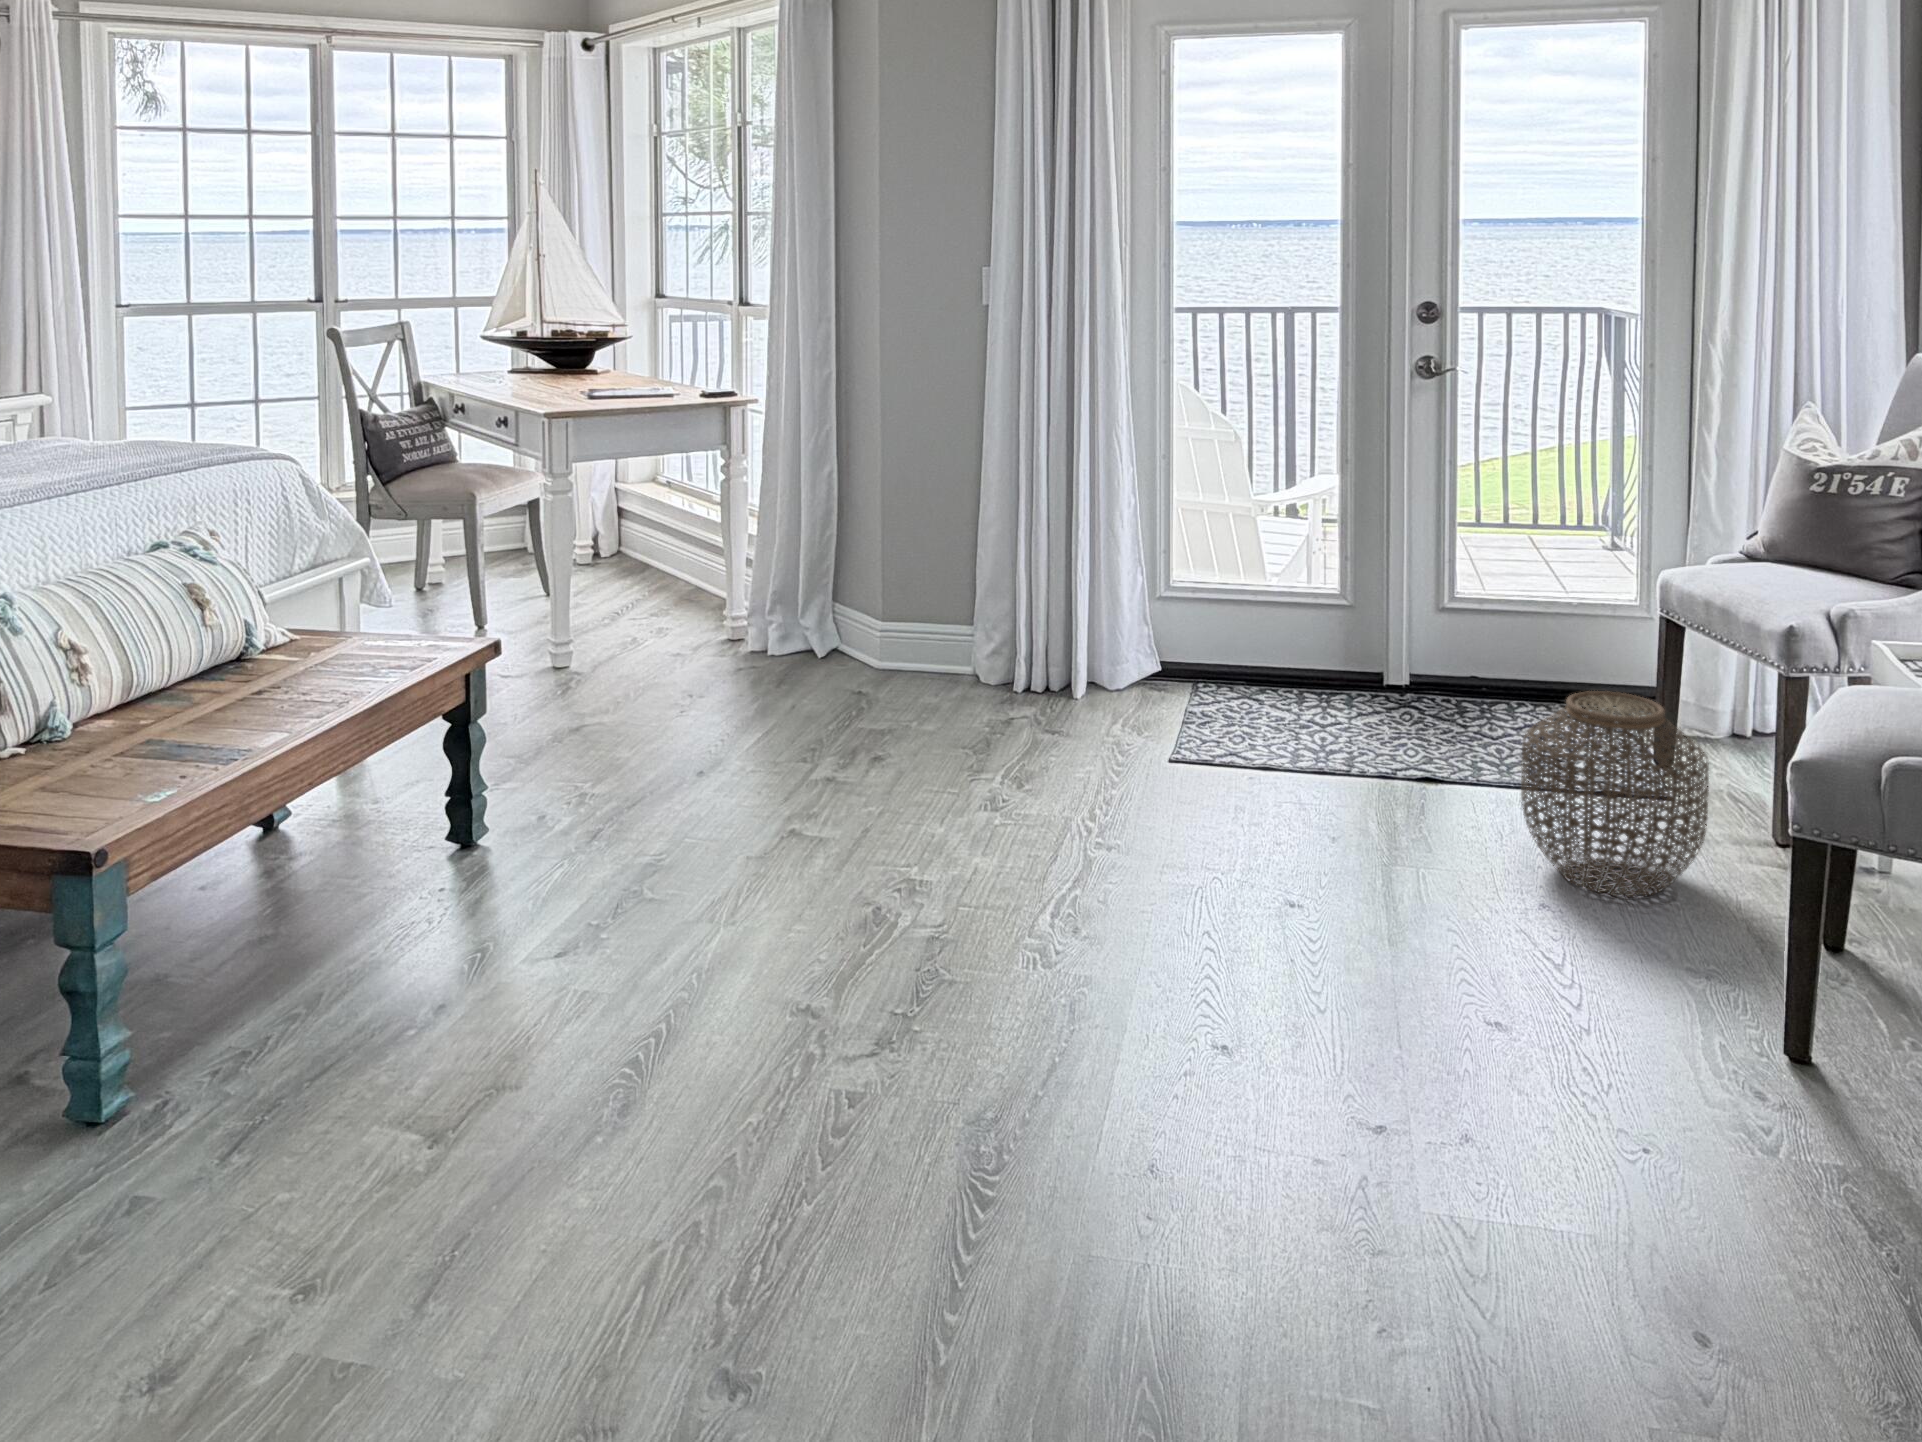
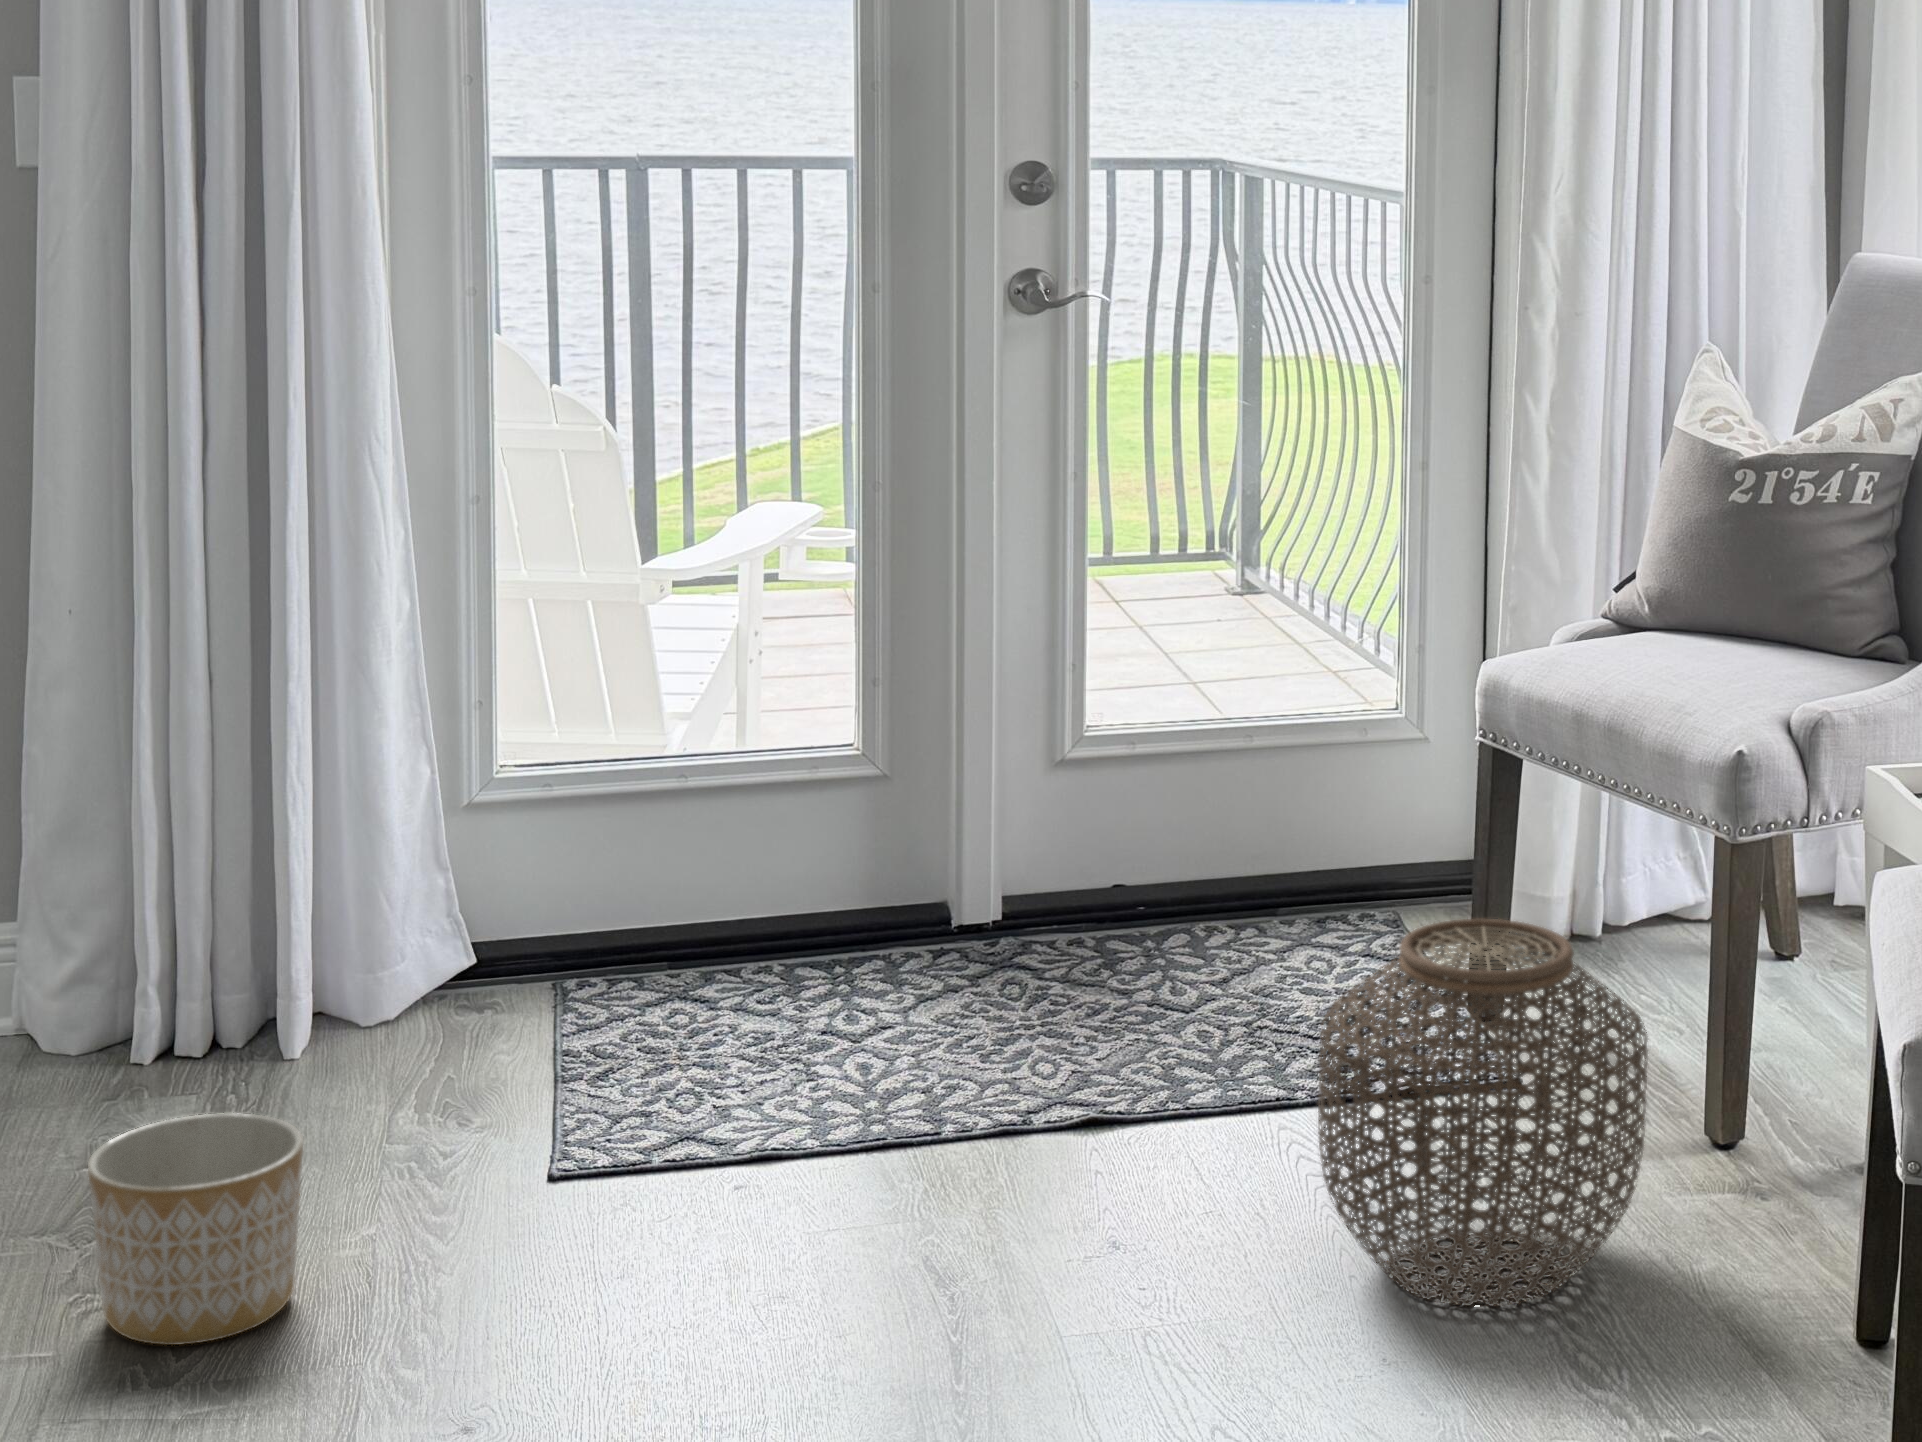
planter: none [971,704,1055,798] -> present [88,1113,303,1345]

